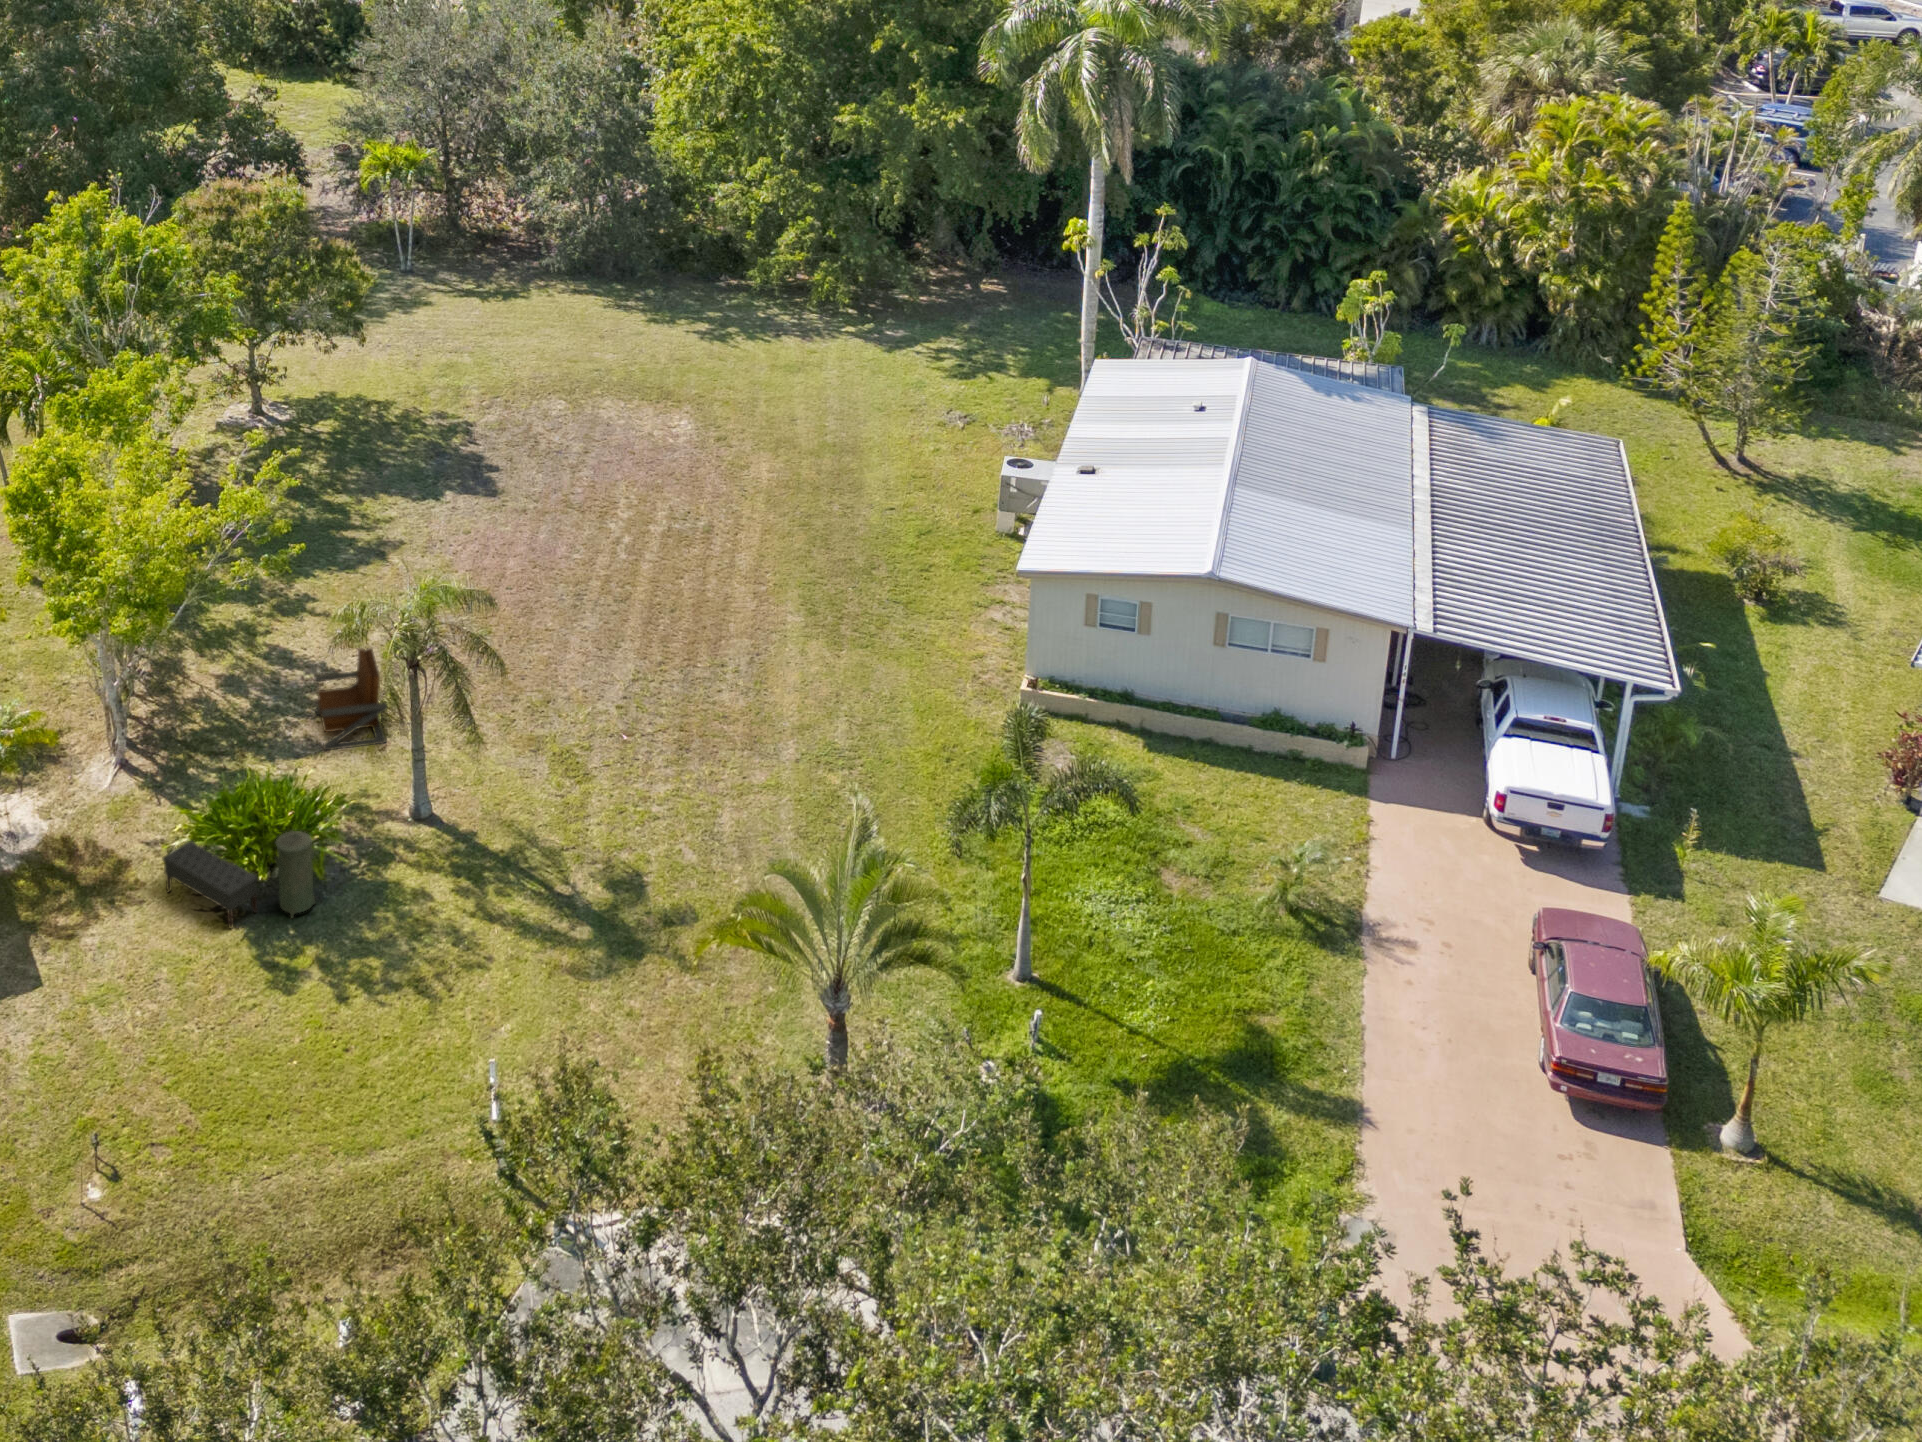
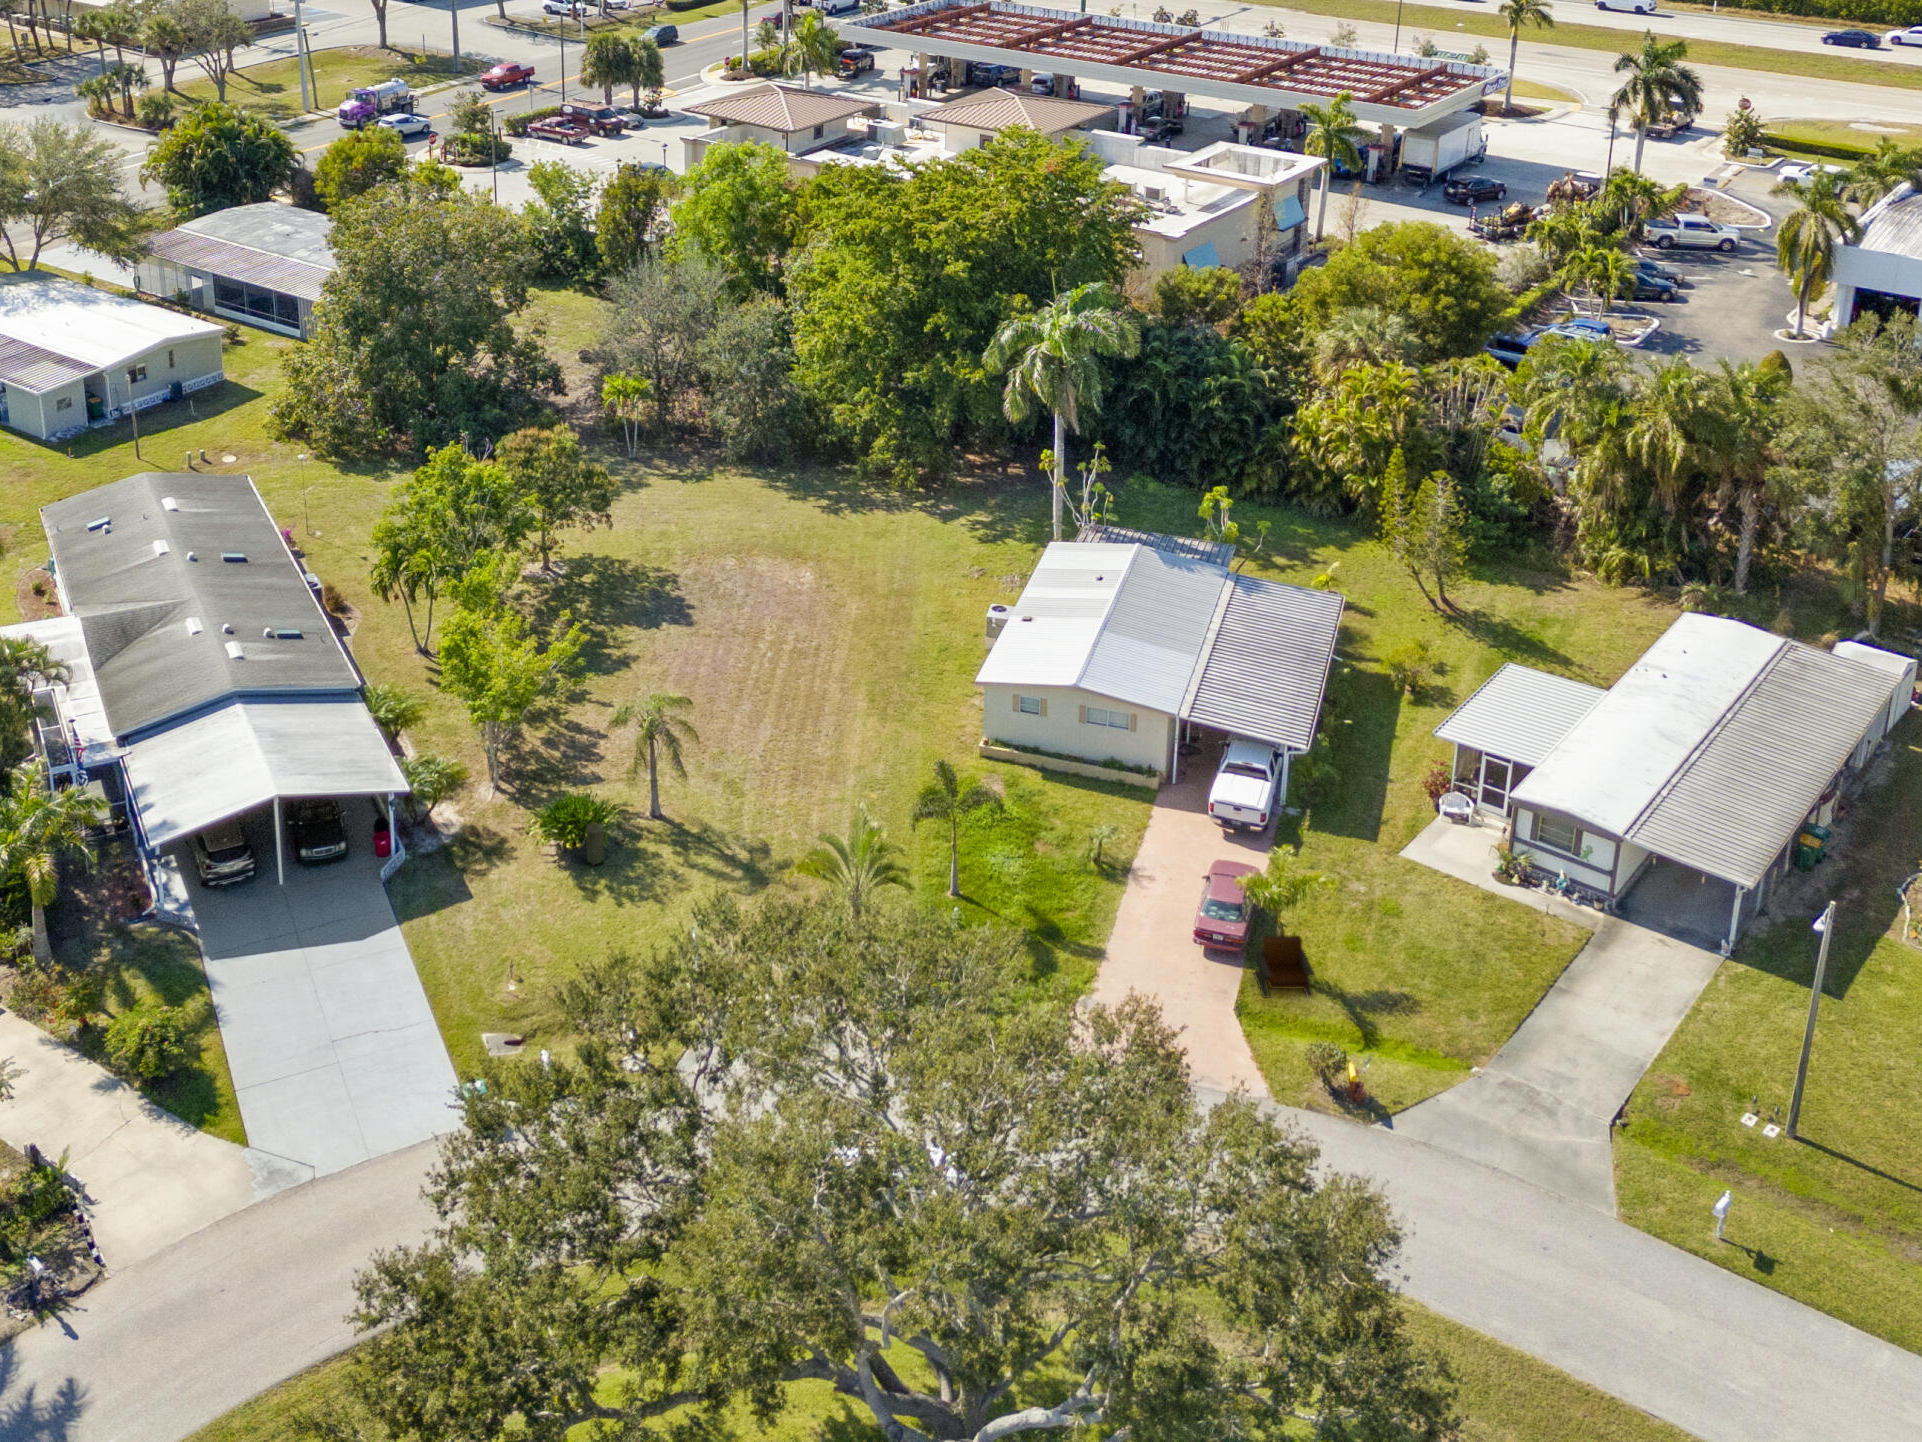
lounge chair: present [315,648,387,750] -> present [1253,935,1315,998]
potted plant: none [325,815,368,875] -> present [614,818,623,845]
bench: present [162,841,258,928] -> none [528,828,577,872]

